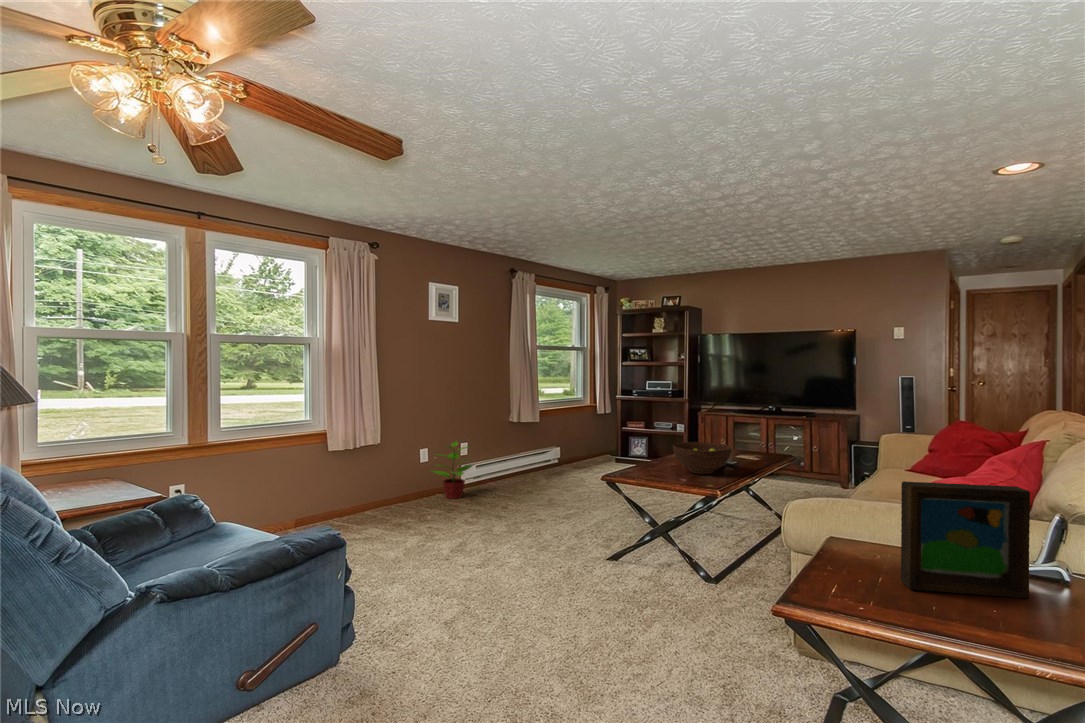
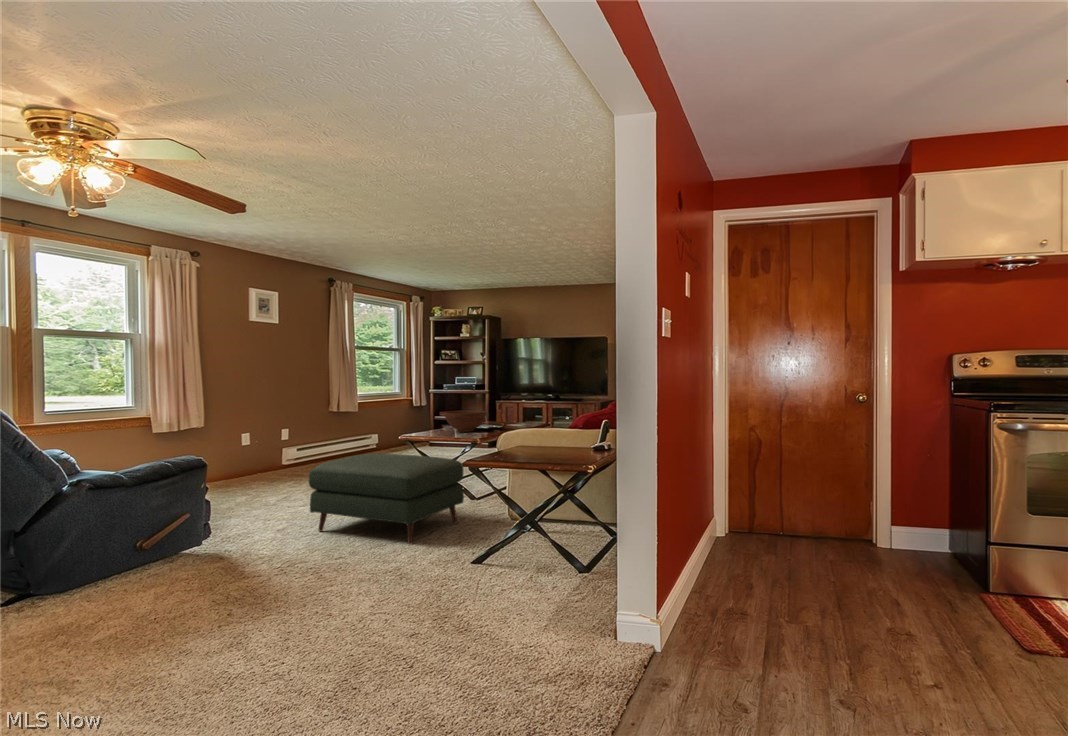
potted plant: present [432,441,473,499] -> none [251,424,294,475]
picture frame: present [901,481,1030,598] -> none [516,398,572,454]
ottoman: none [515,510,734,683] -> present [309,453,464,544]

